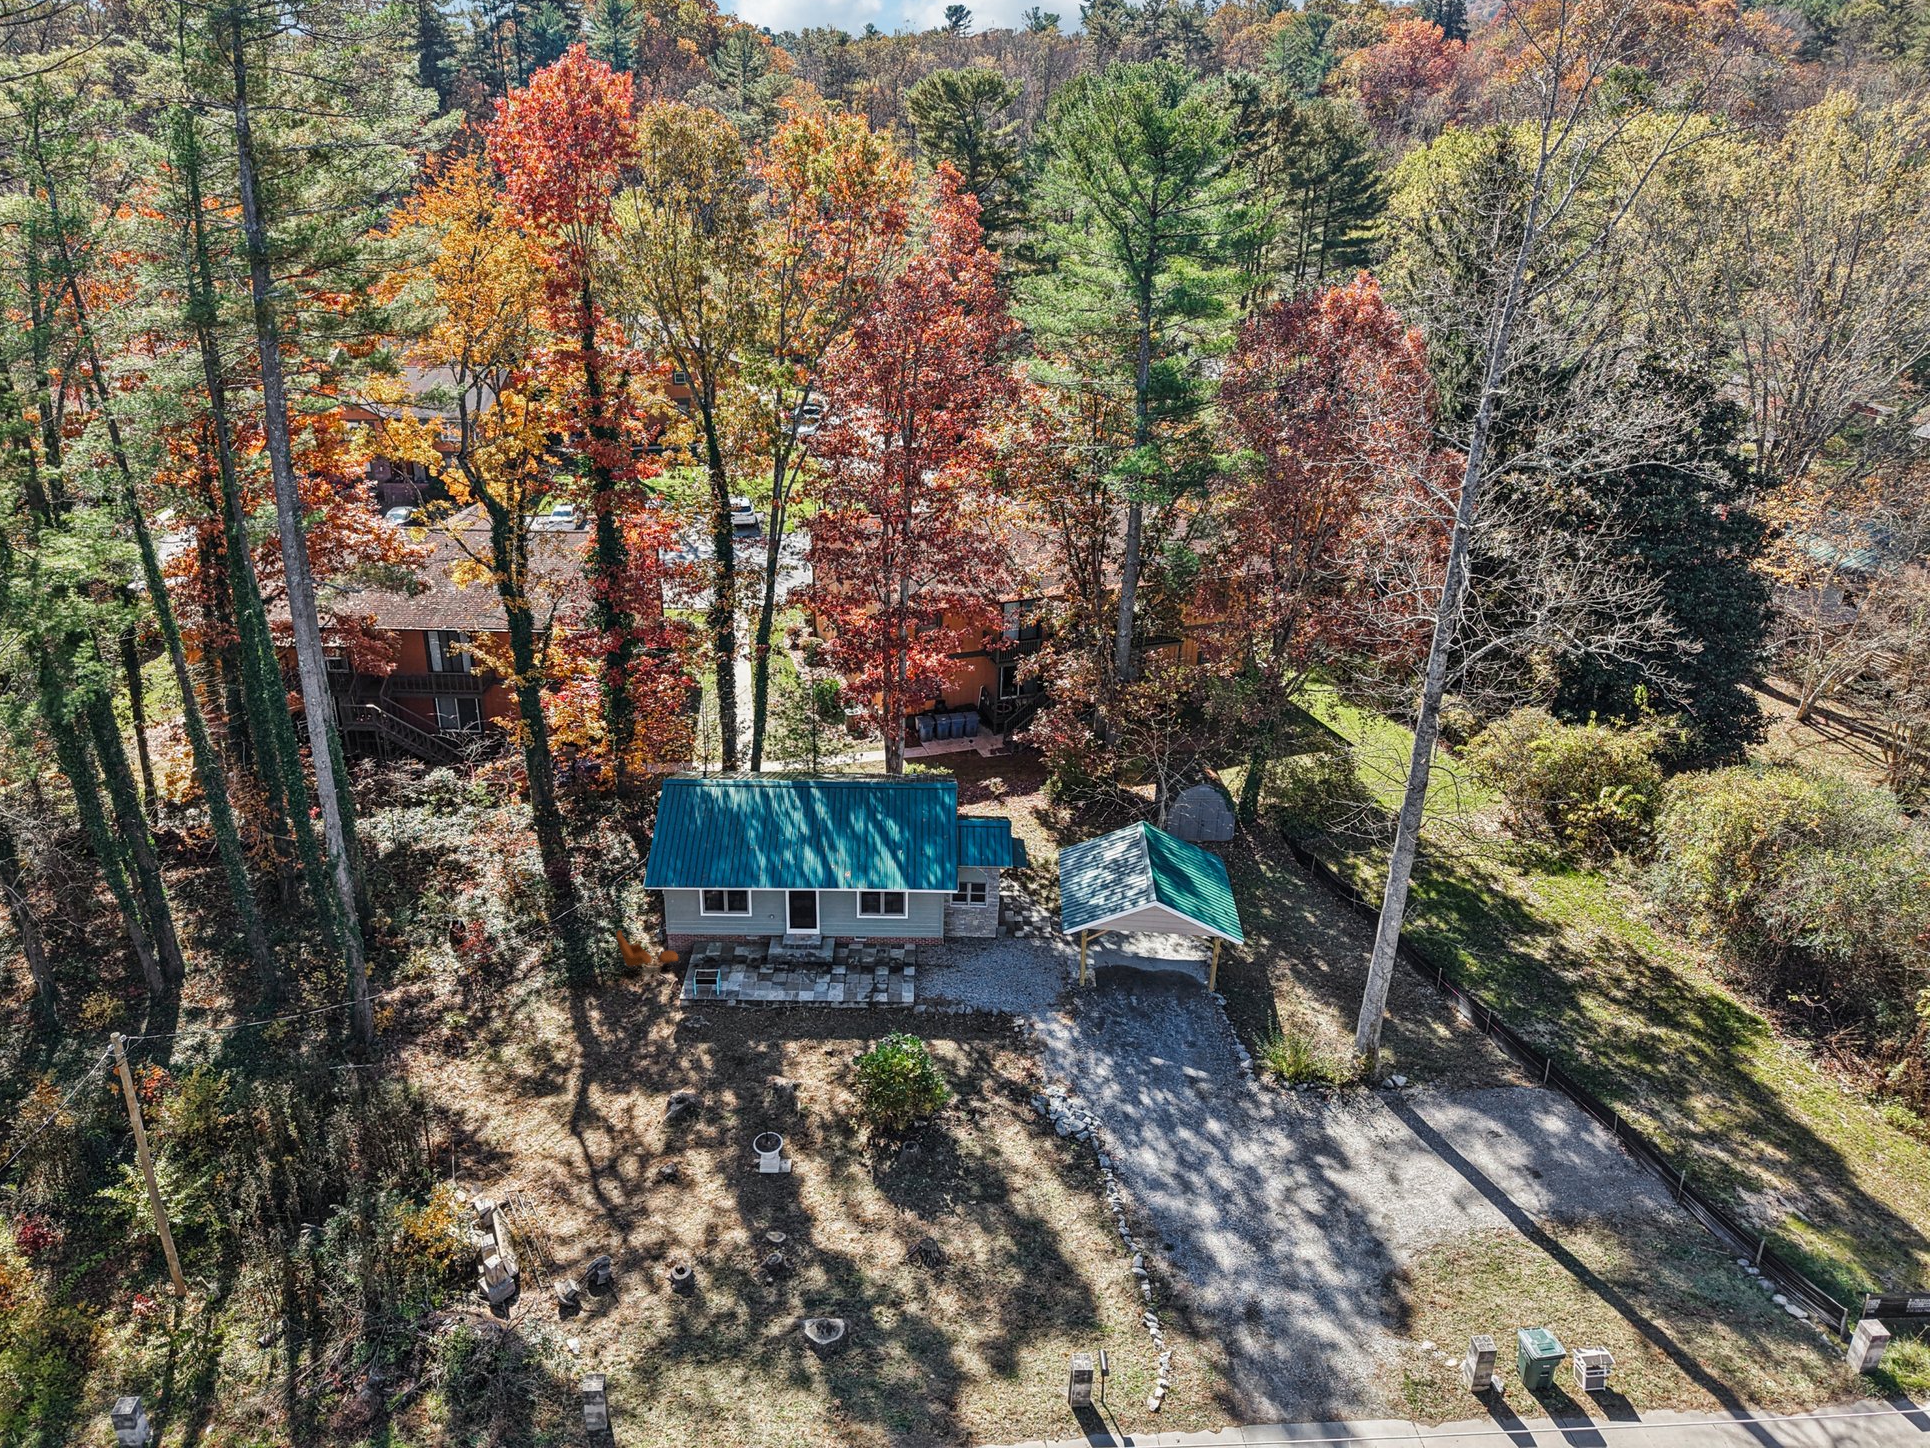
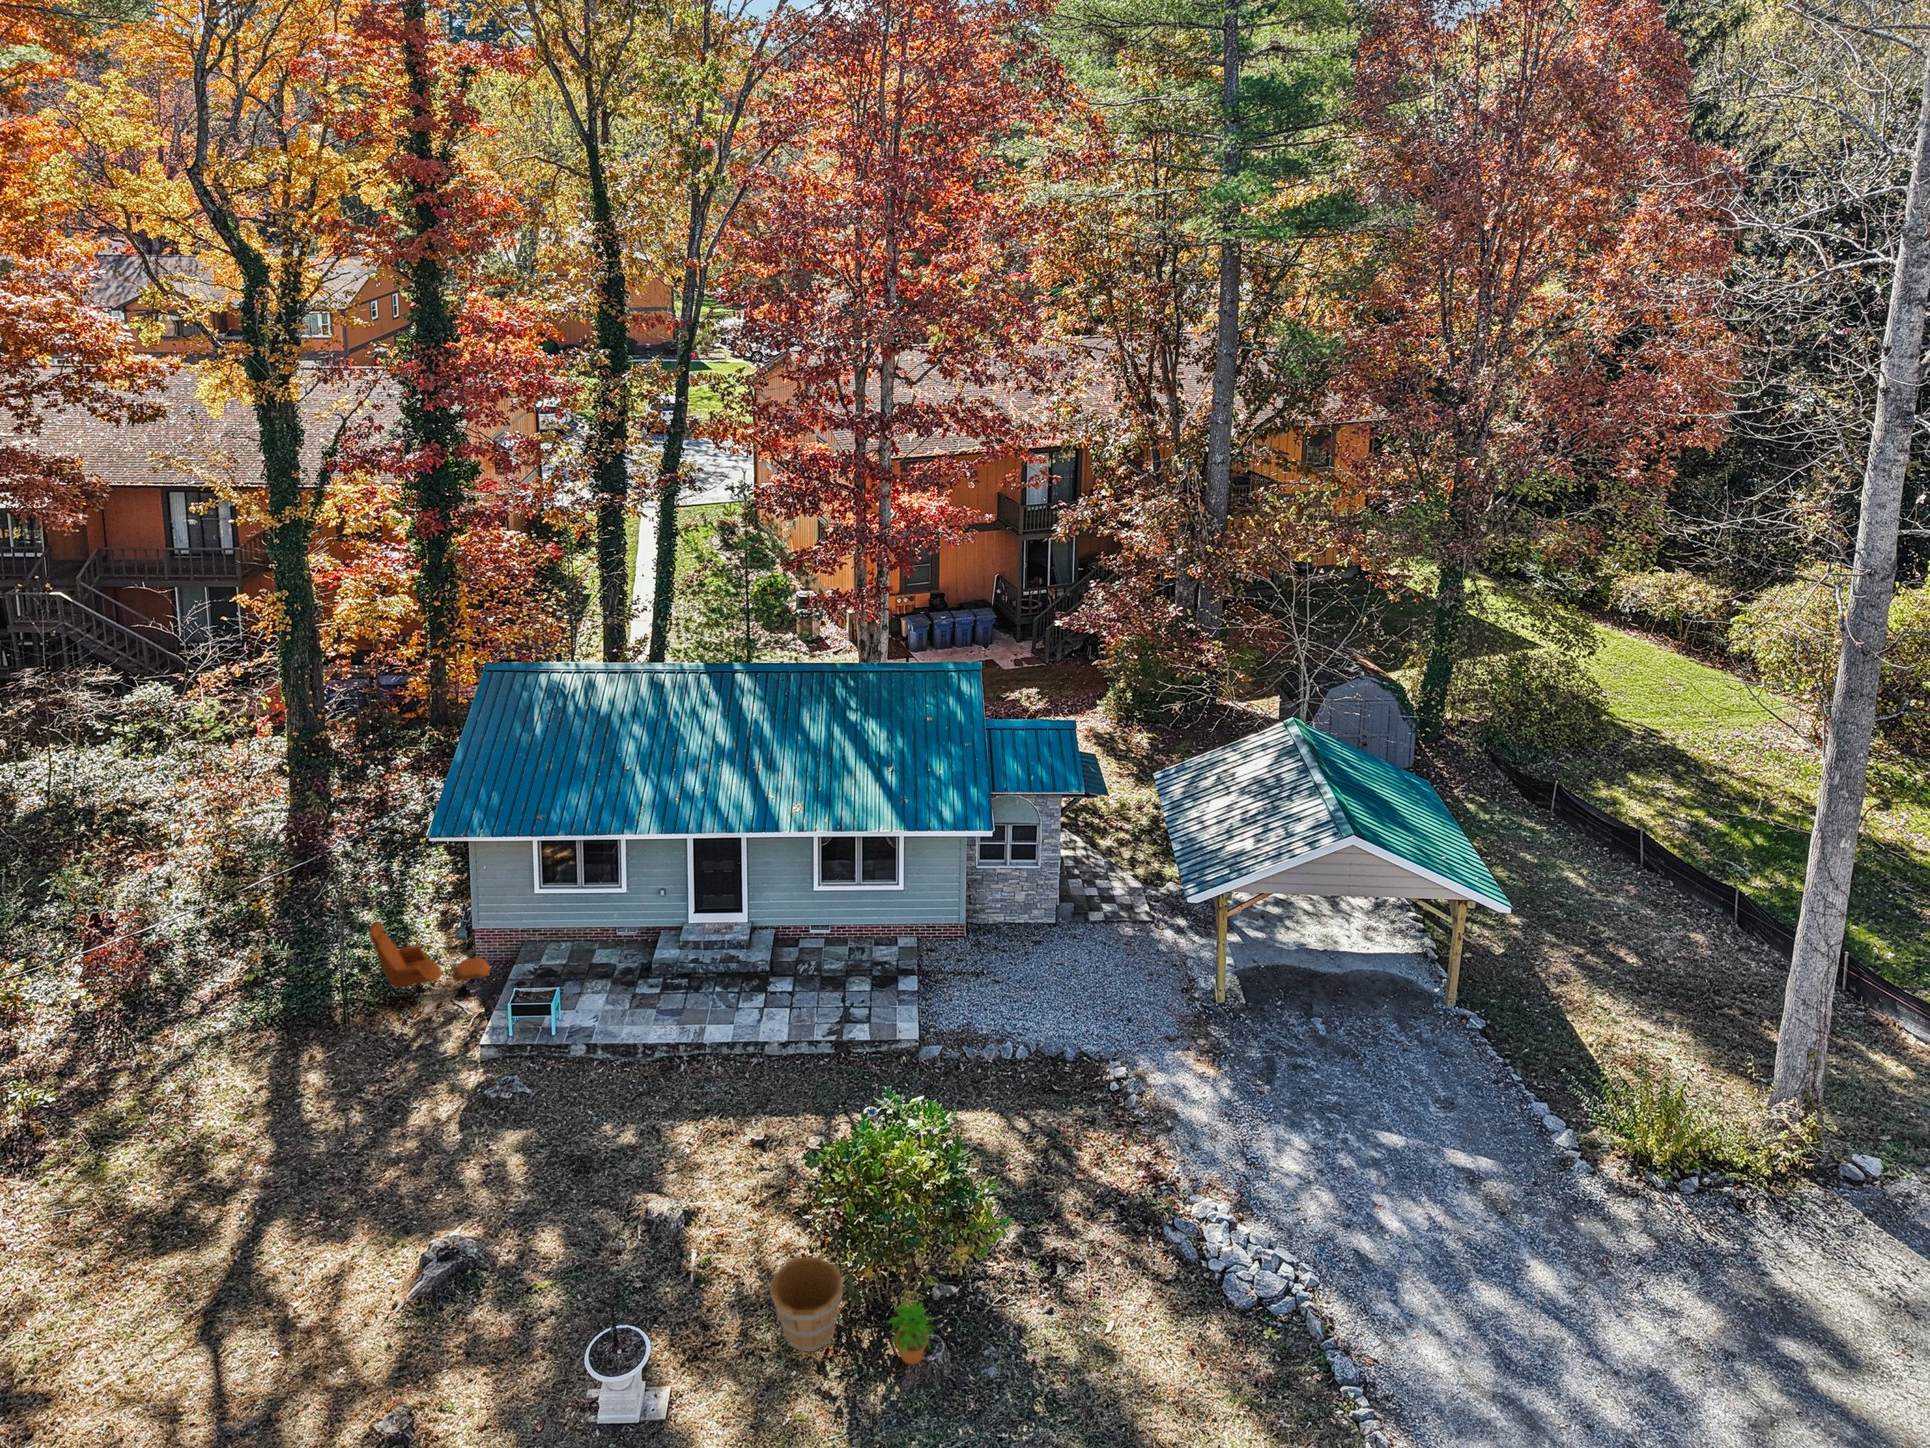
wooden bucket: none [839,1104,873,1148] -> present [770,1257,843,1352]
potted plant: none [892,1124,916,1154] -> present [890,1300,933,1364]

